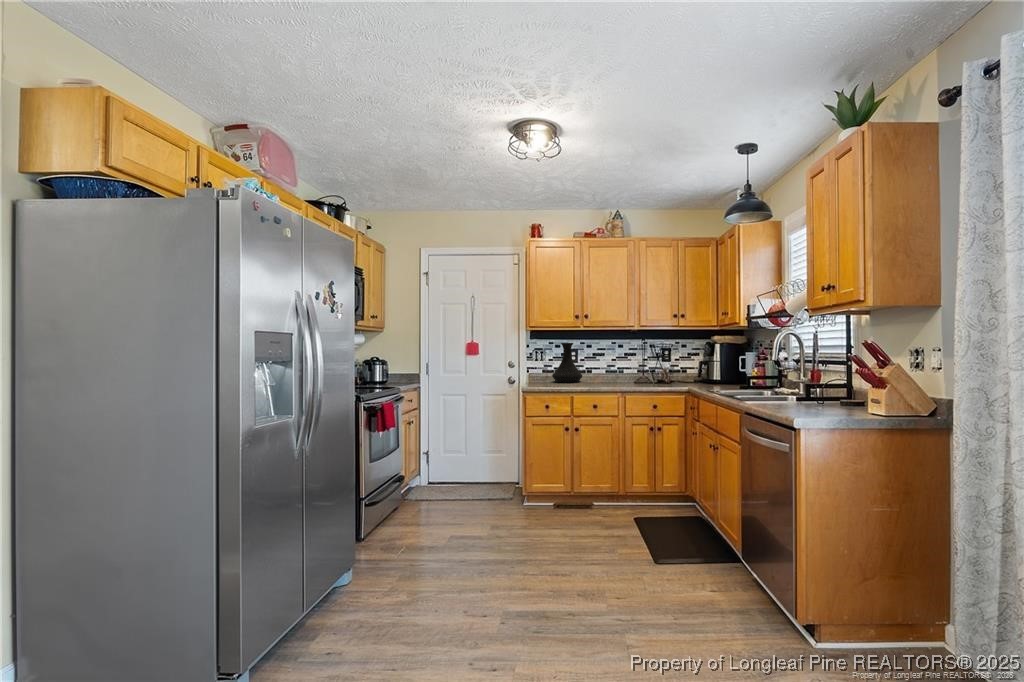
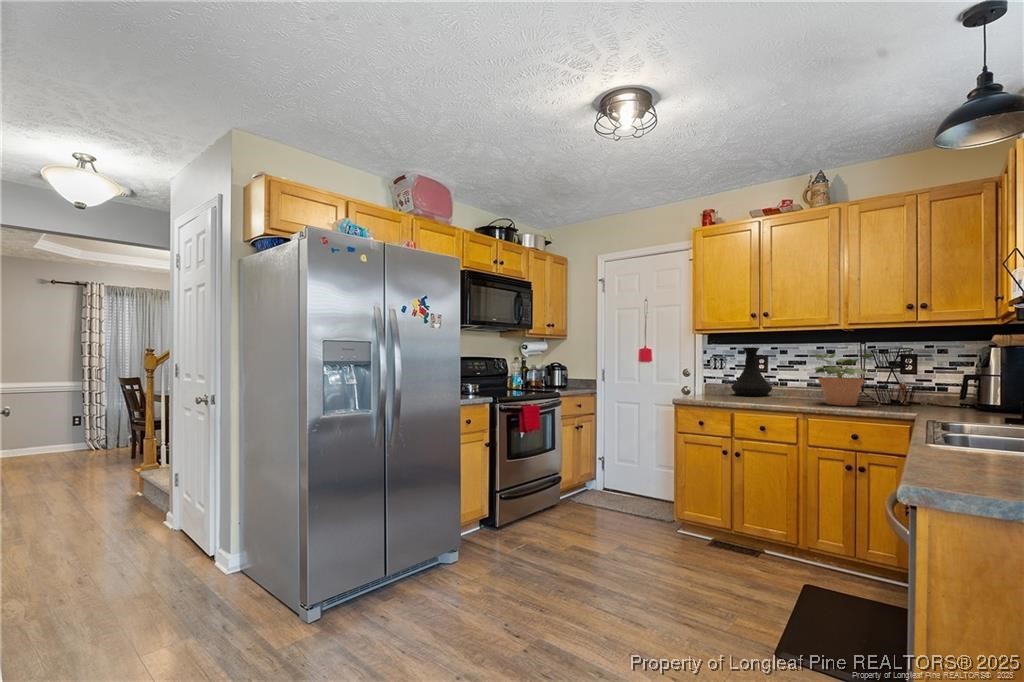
potted plant: none [622,347,665,386] -> present [814,353,878,406]

